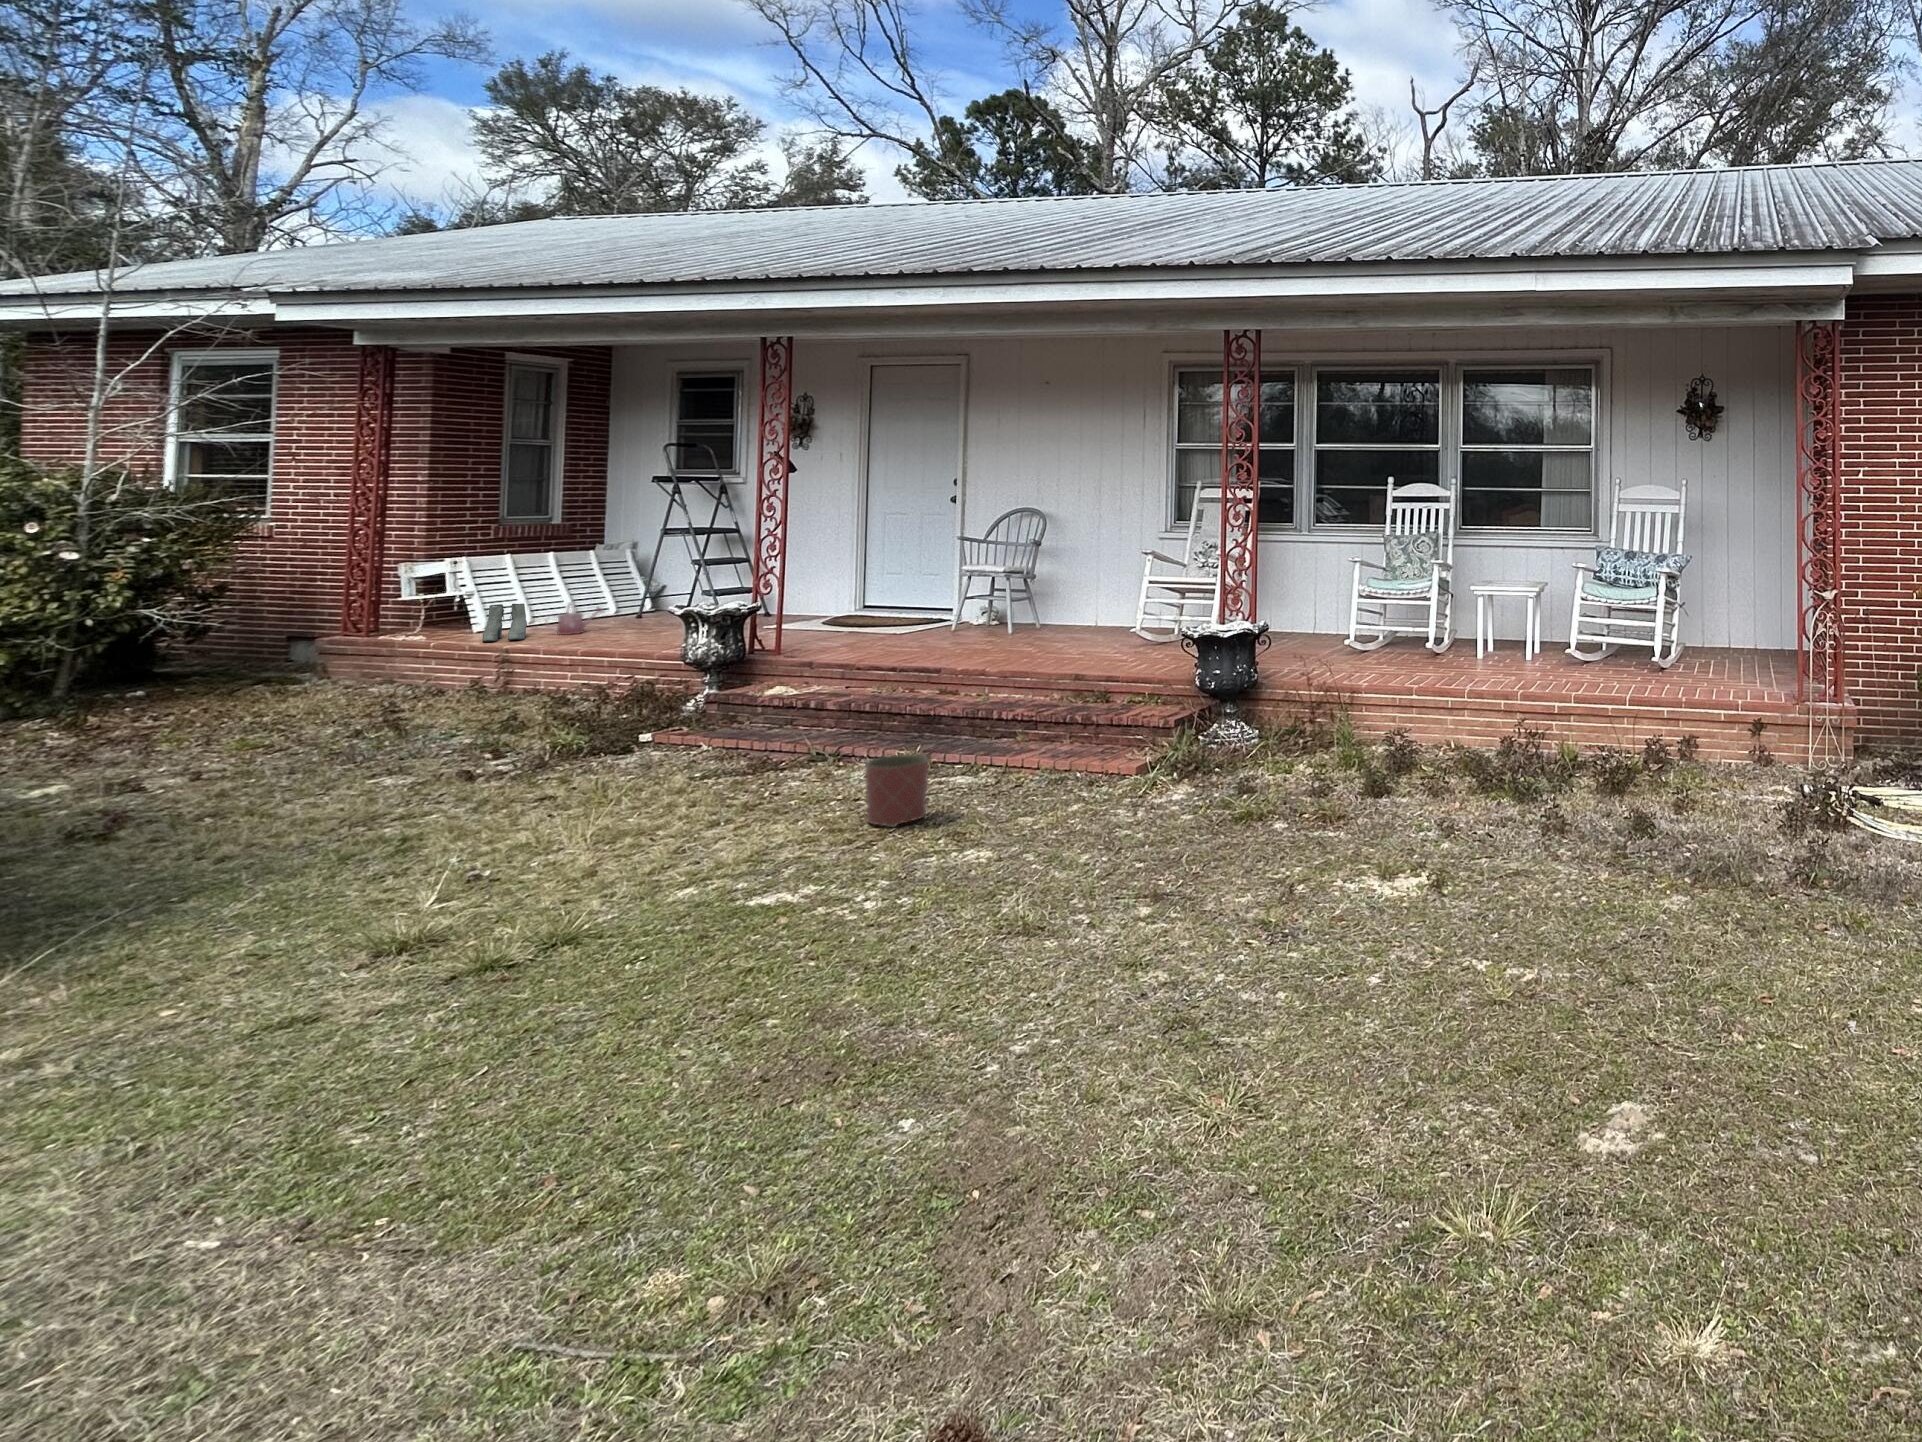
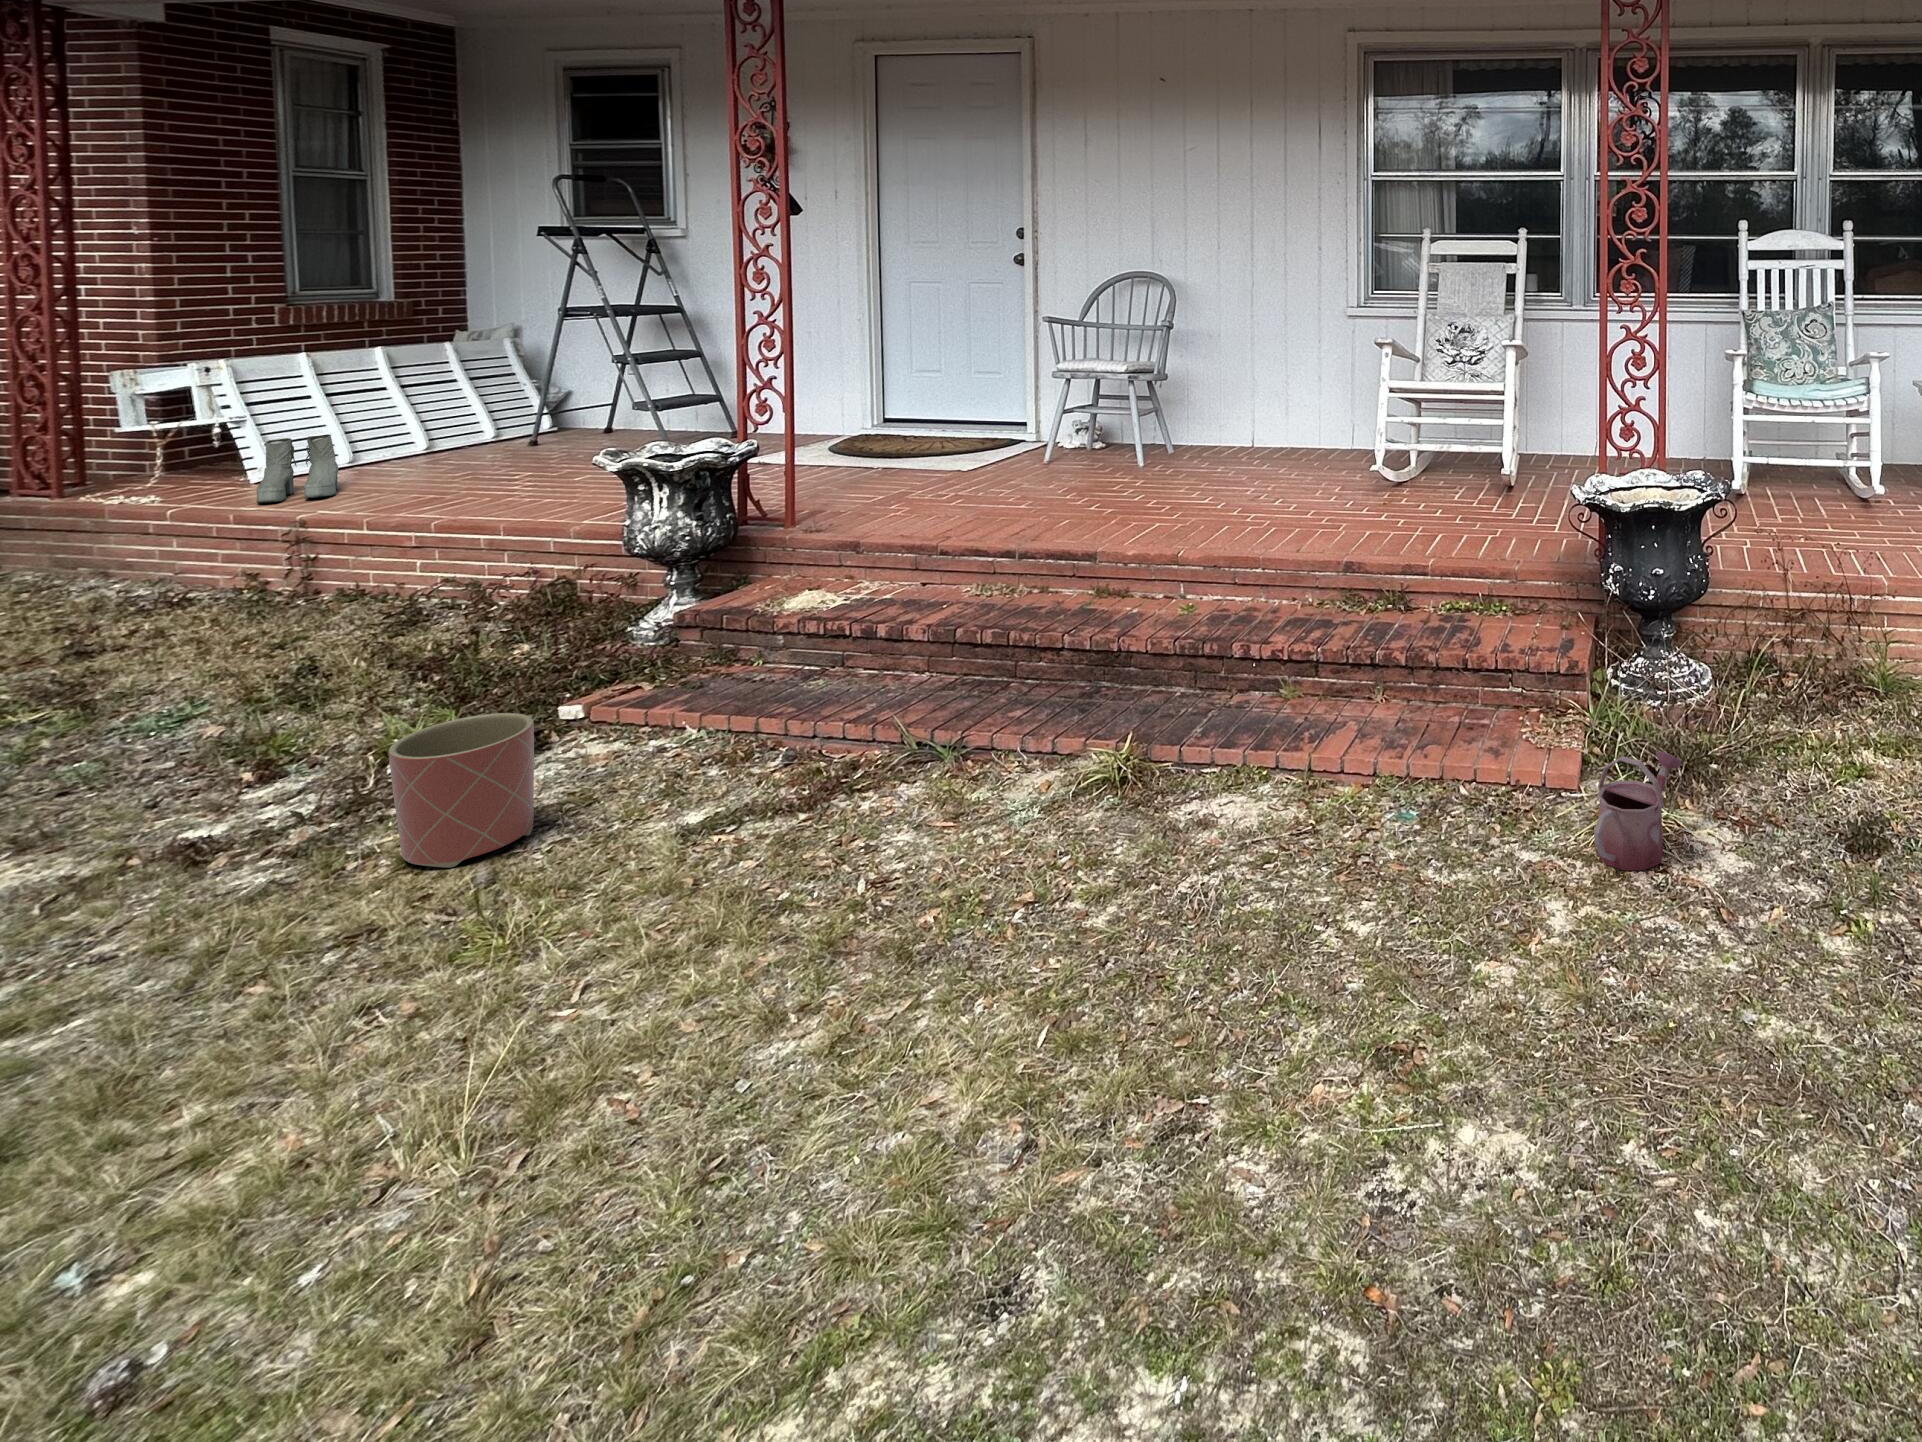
watering can: present [549,603,603,635] -> present [1594,751,1682,870]
planter: present [865,754,929,827] -> present [389,713,534,868]

